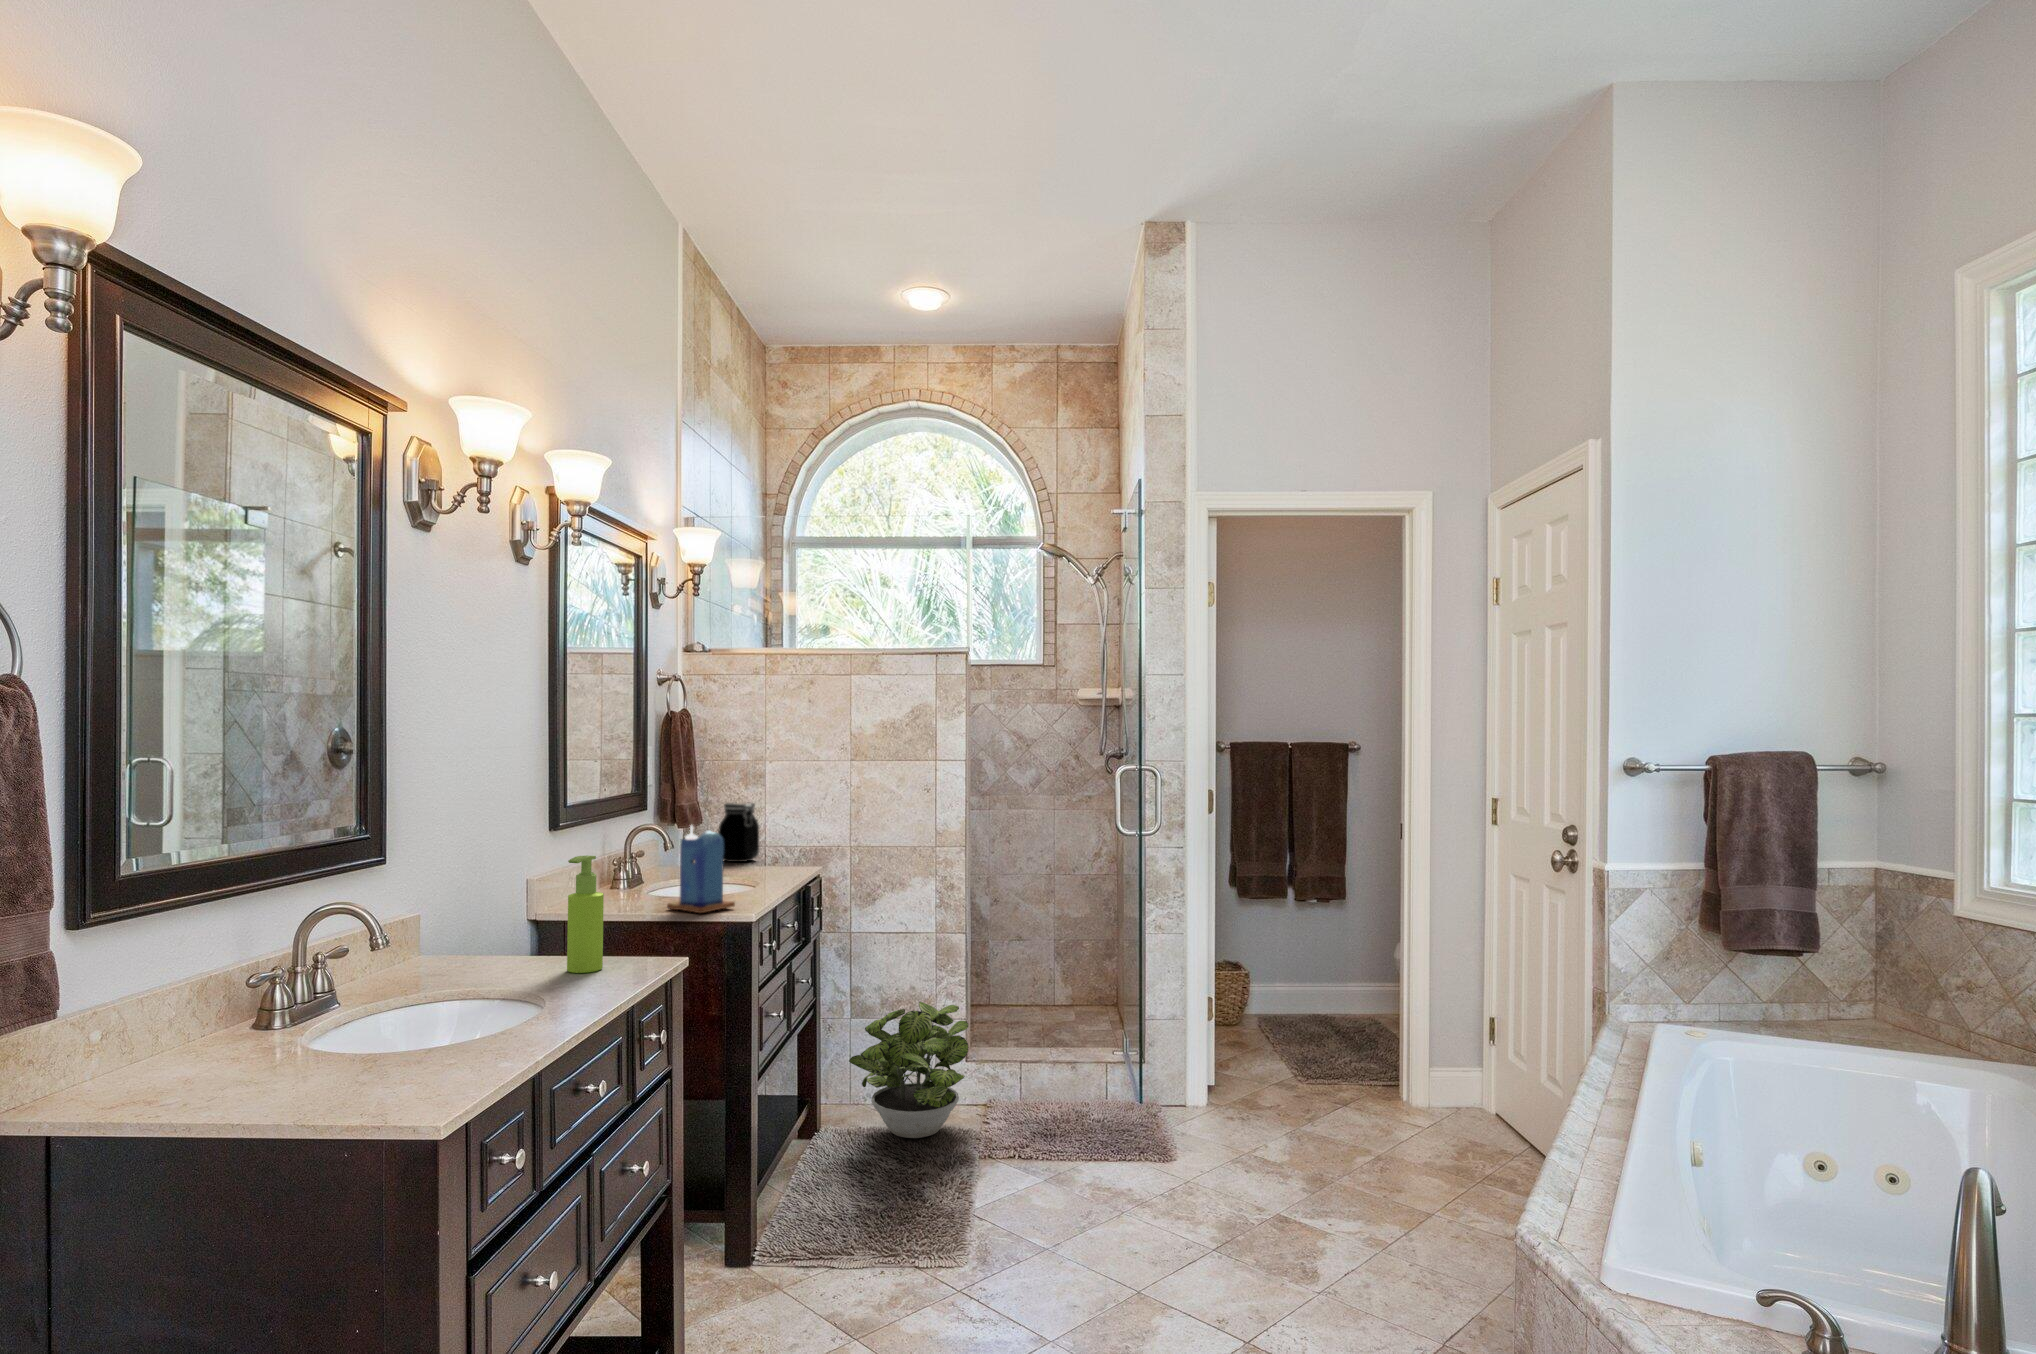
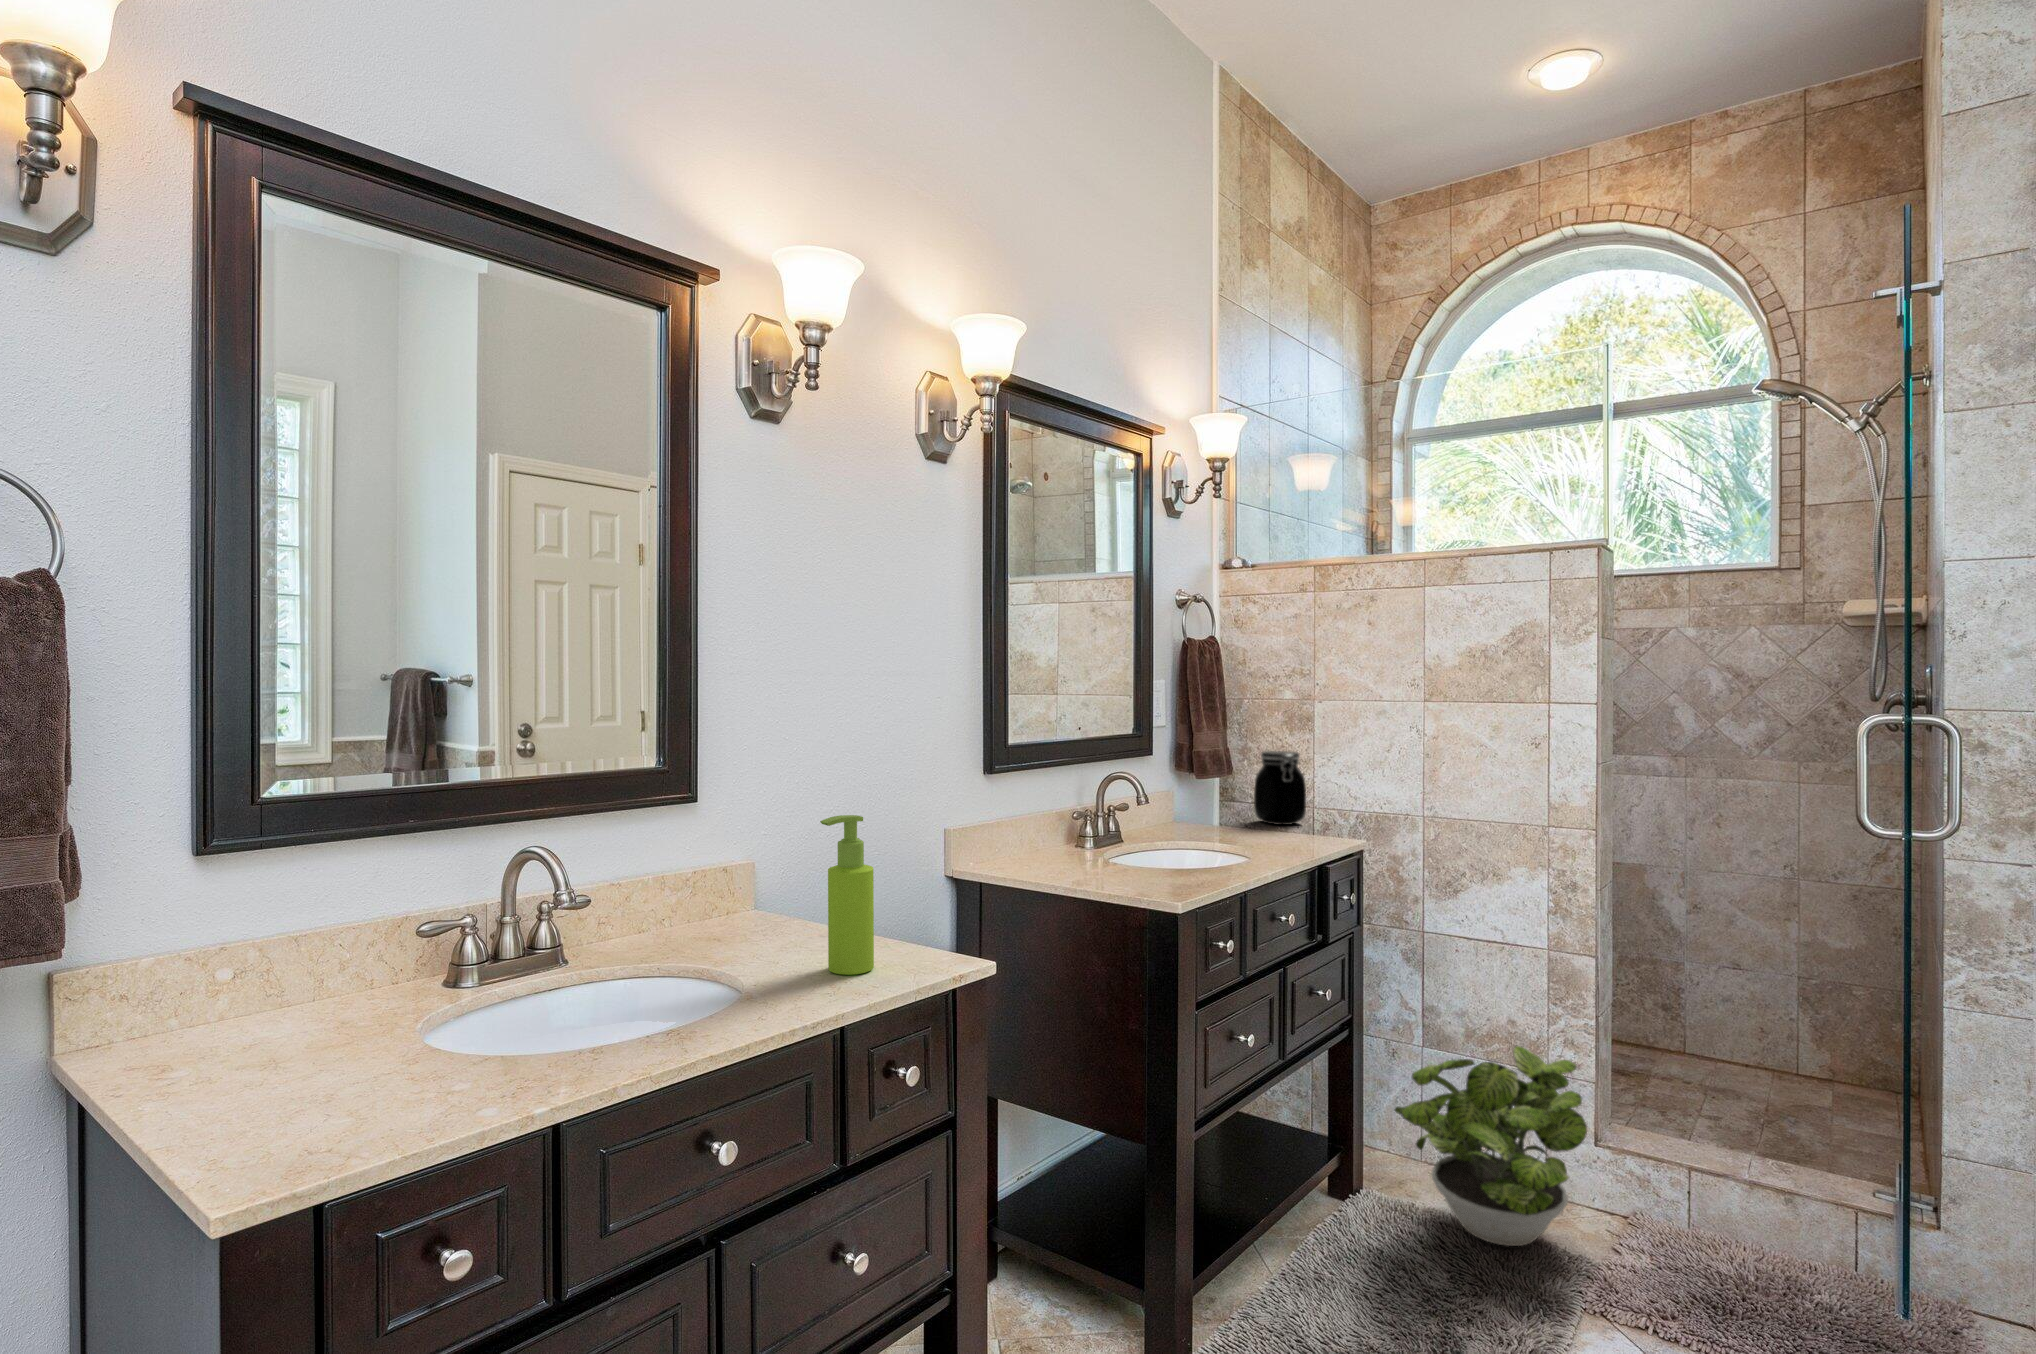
candle: present [667,826,735,914] -> none [1099,778,1181,896]

